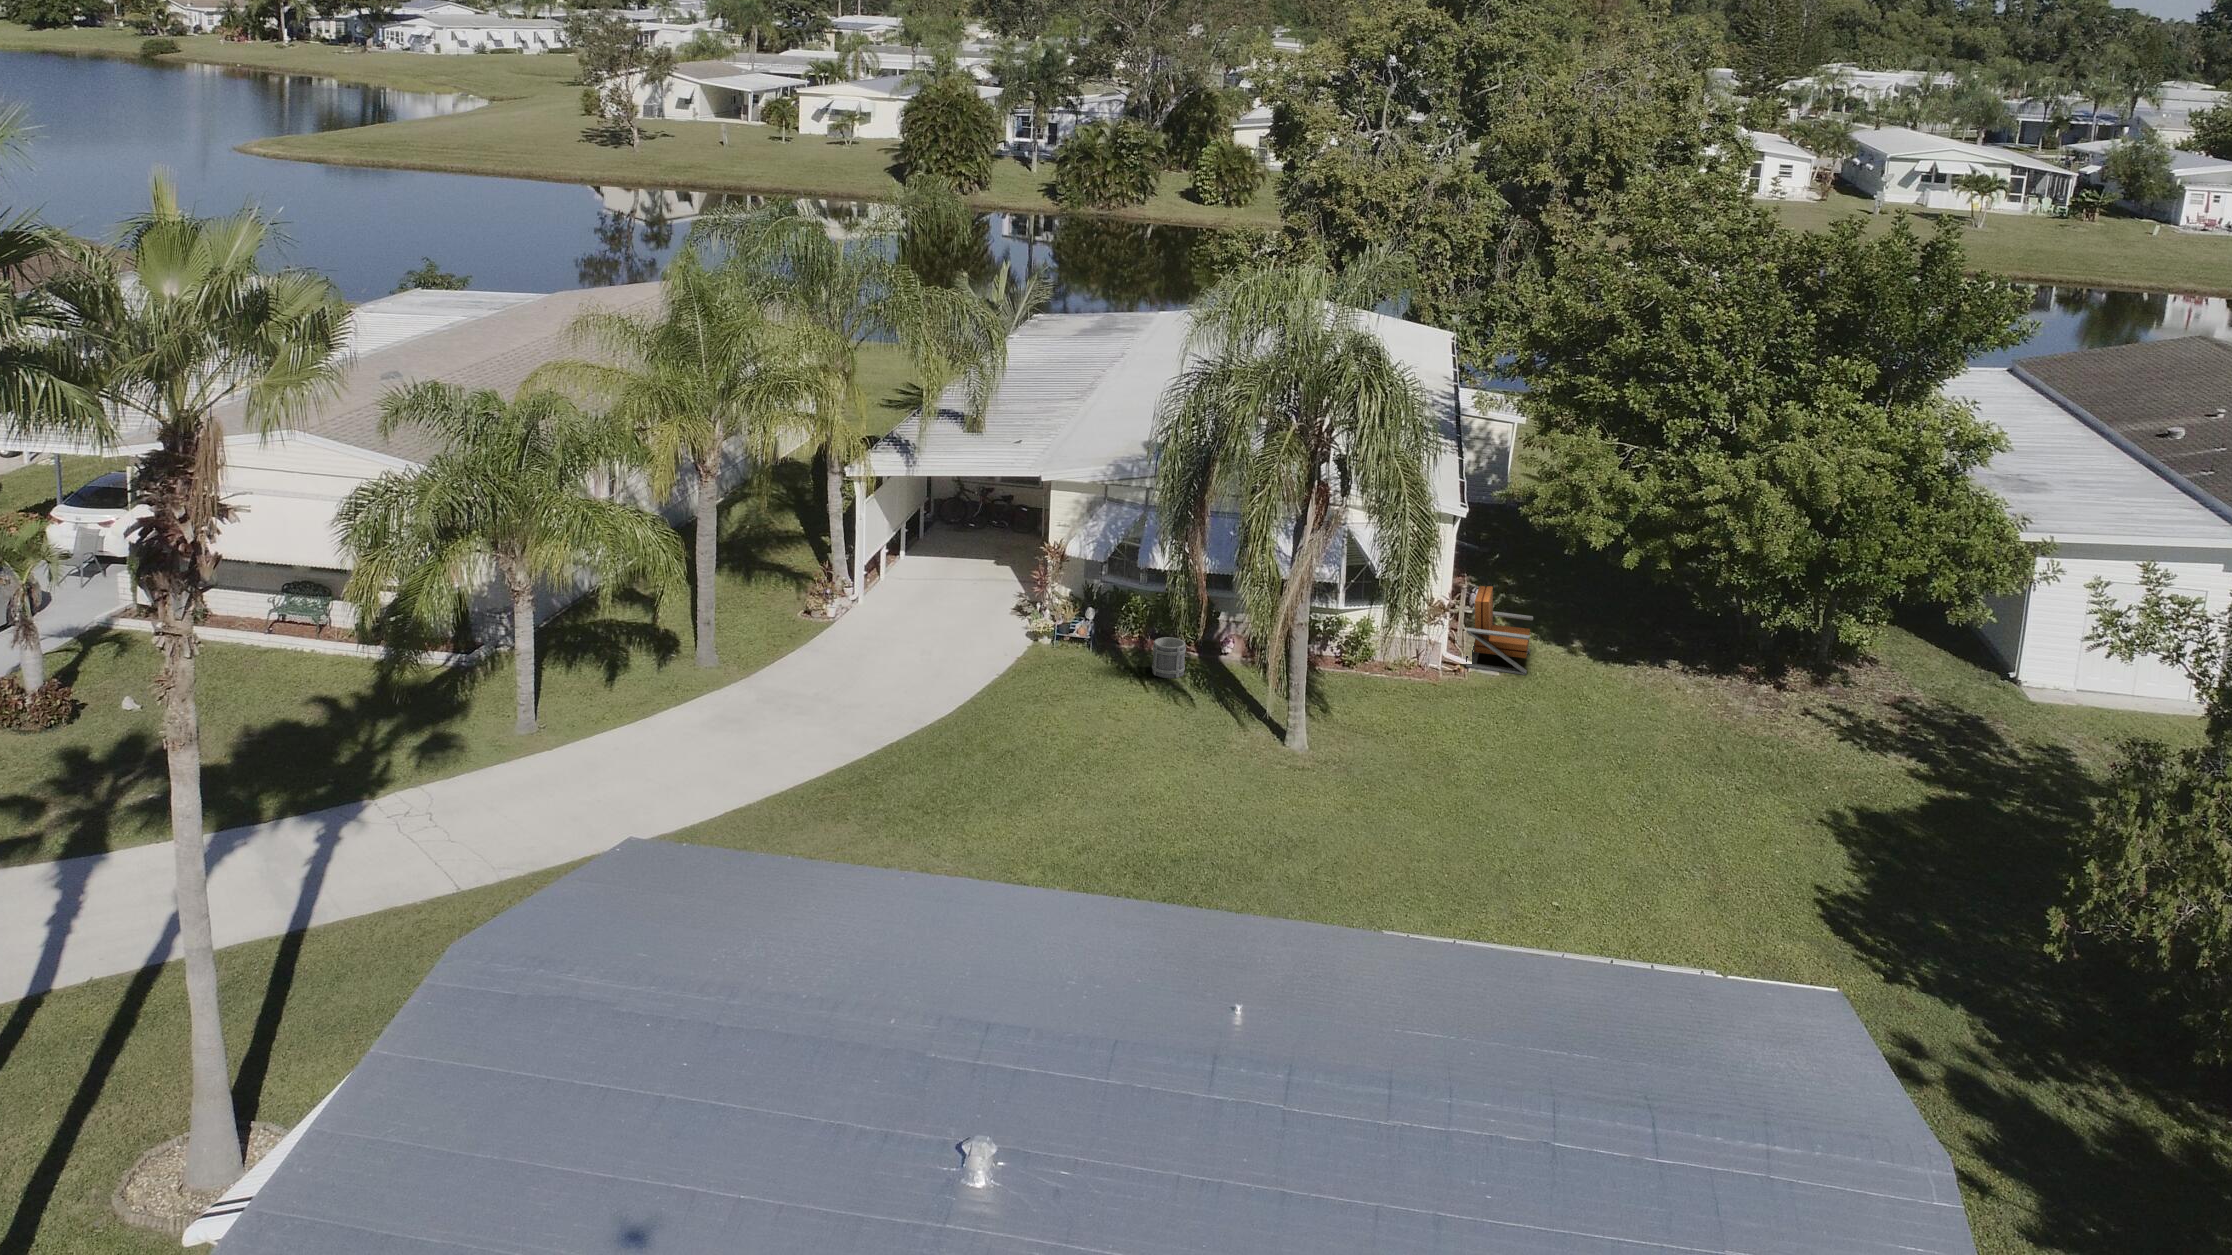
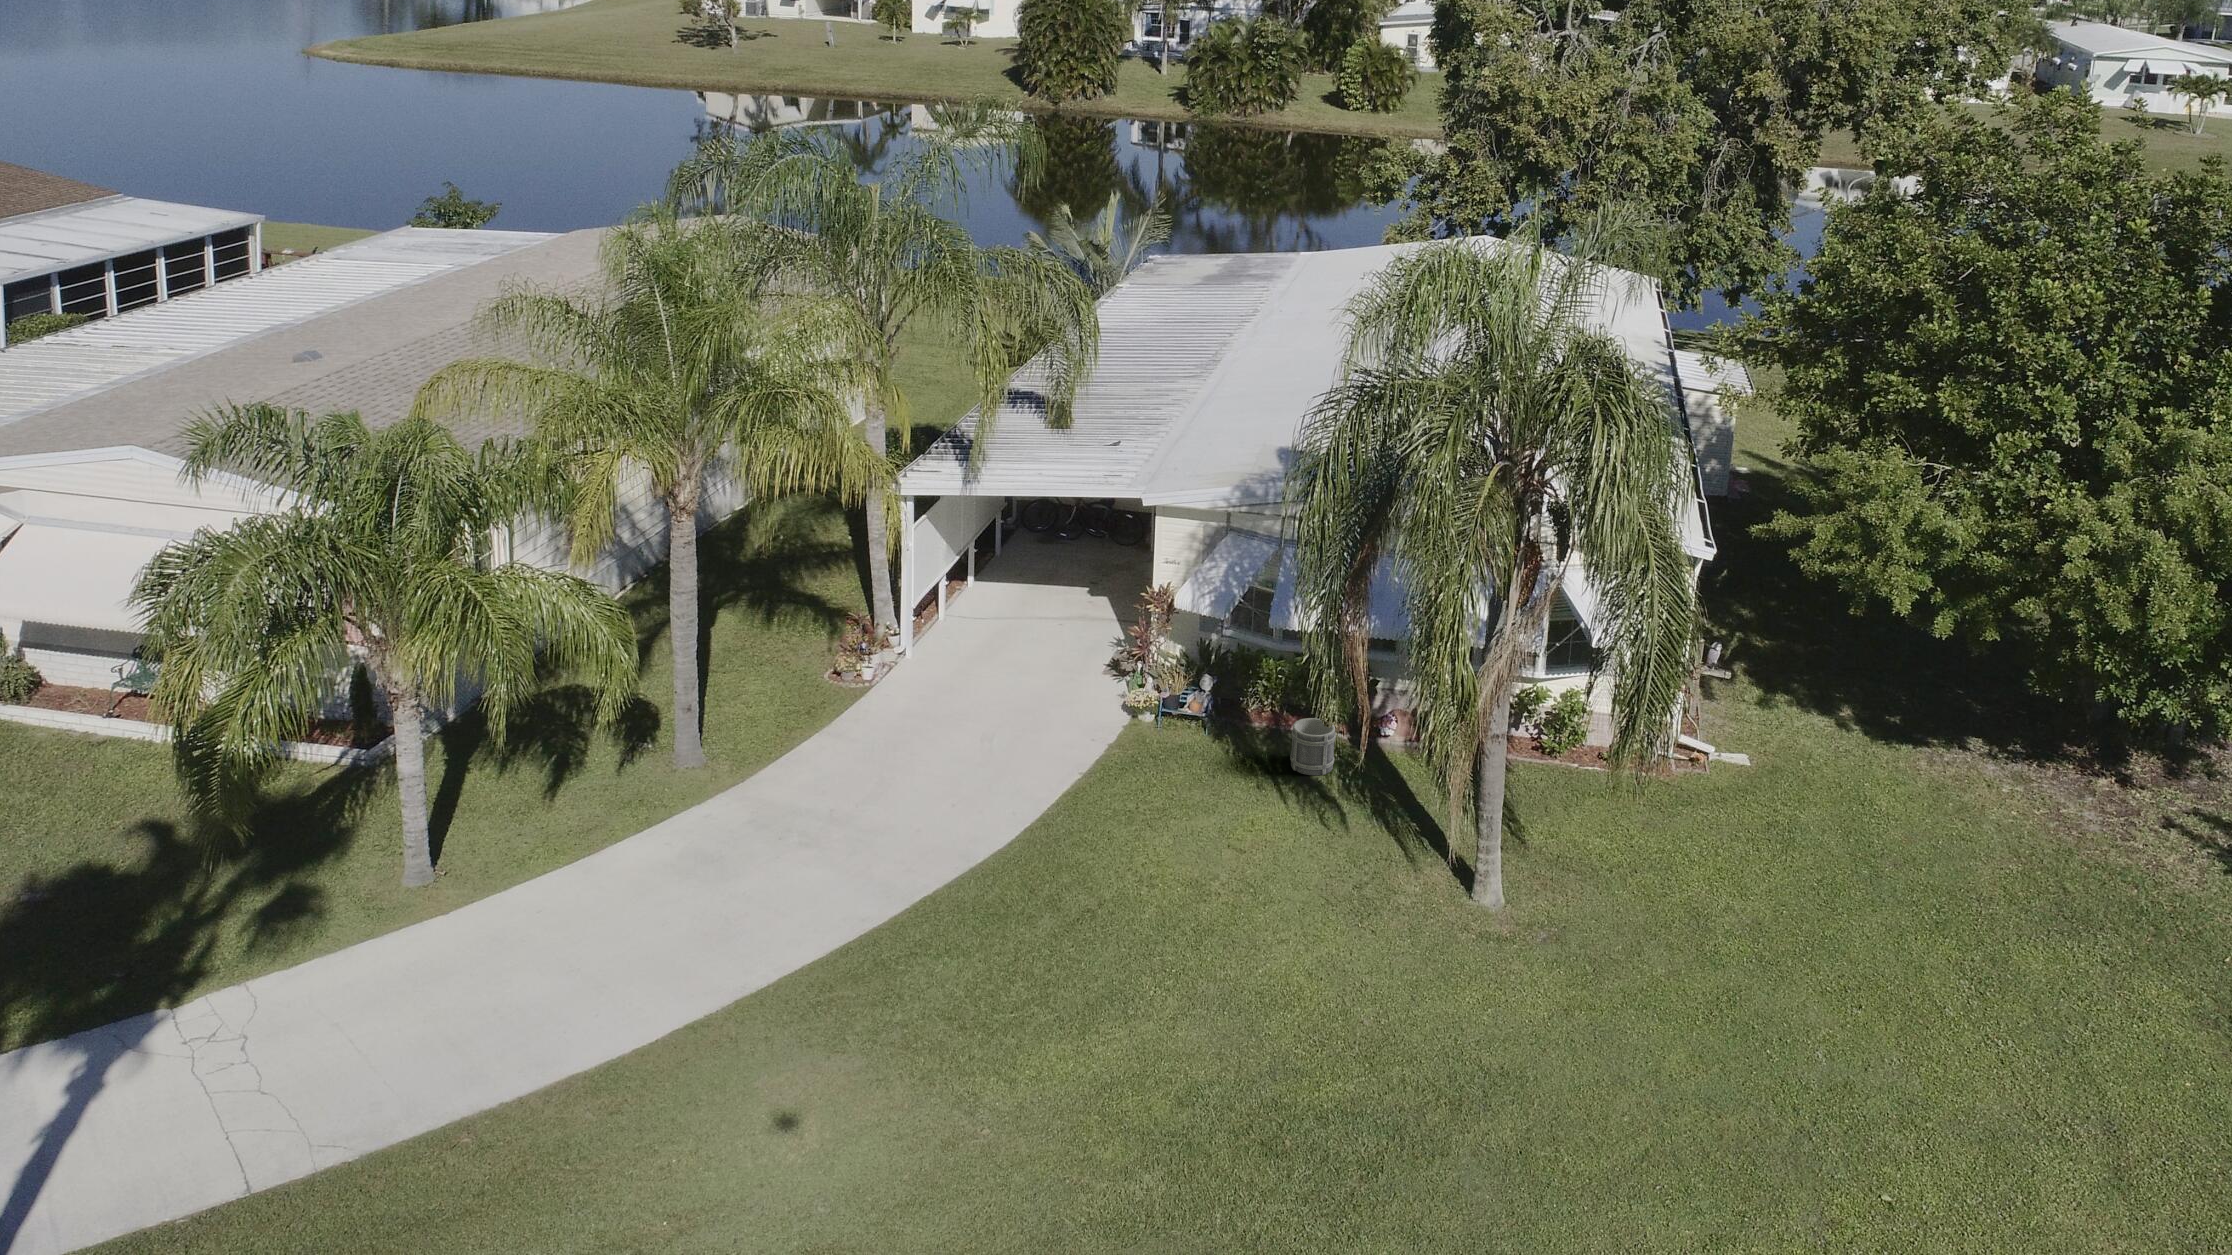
lounge chair: present [1466,586,1533,675] -> none [1705,640,1792,765]

